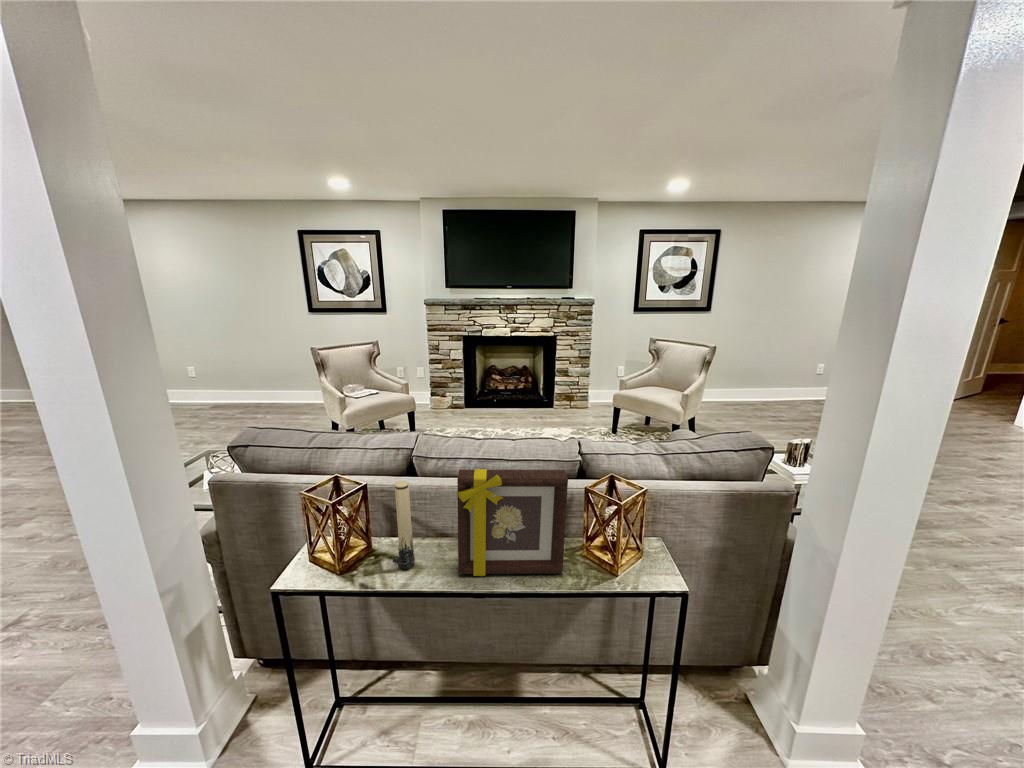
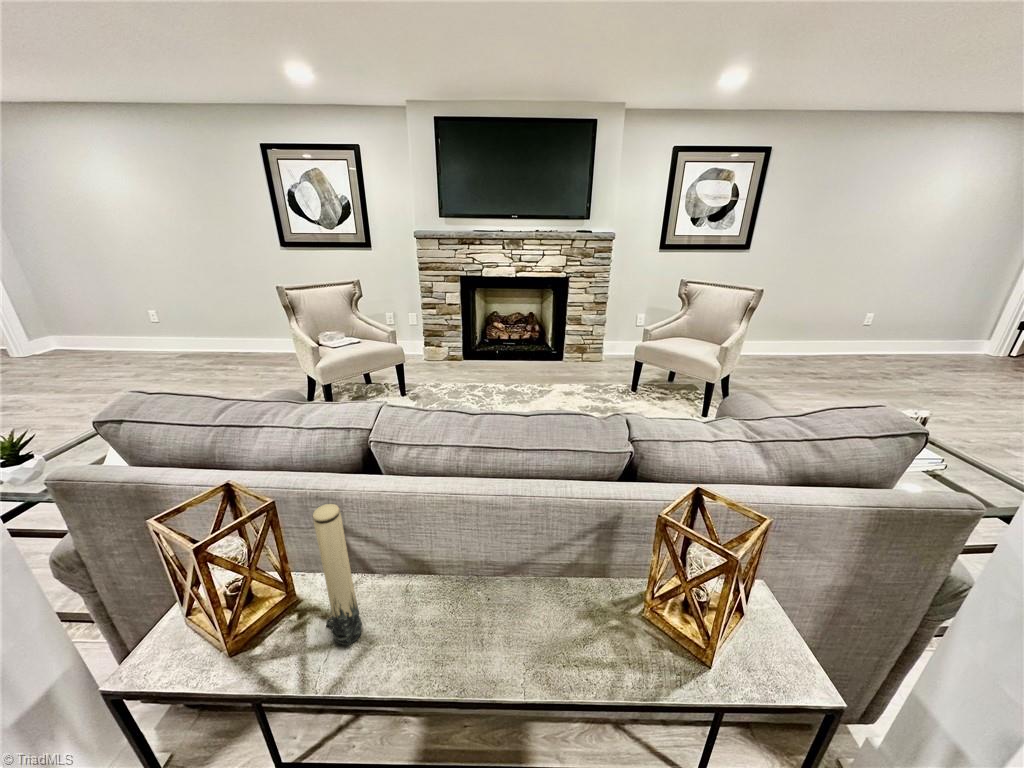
picture frame: present [457,469,568,576] -> none [426,488,639,665]

